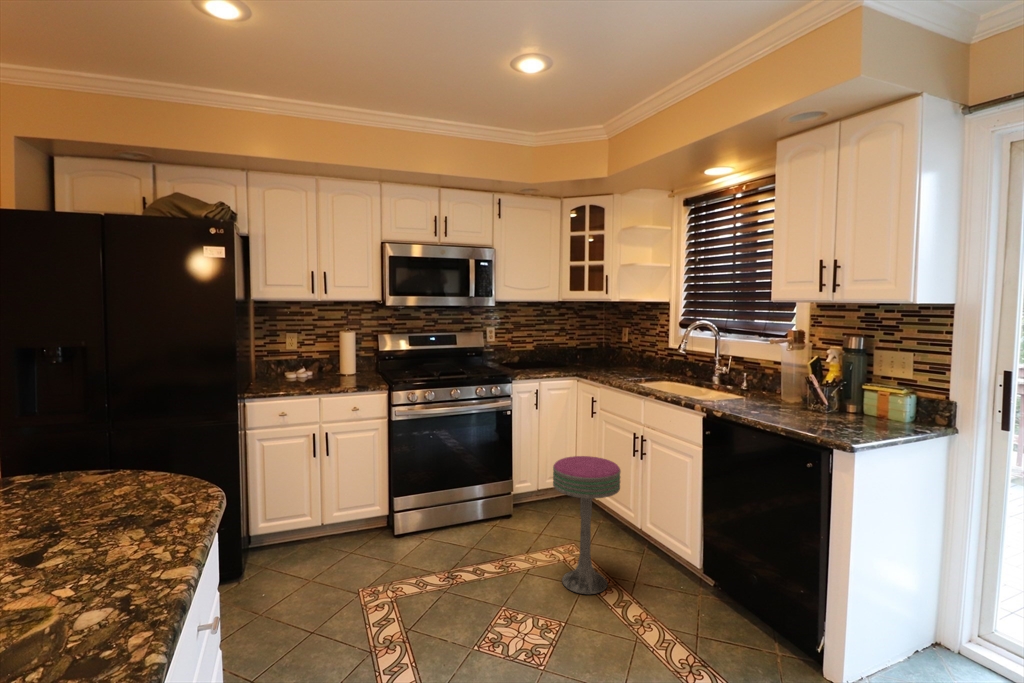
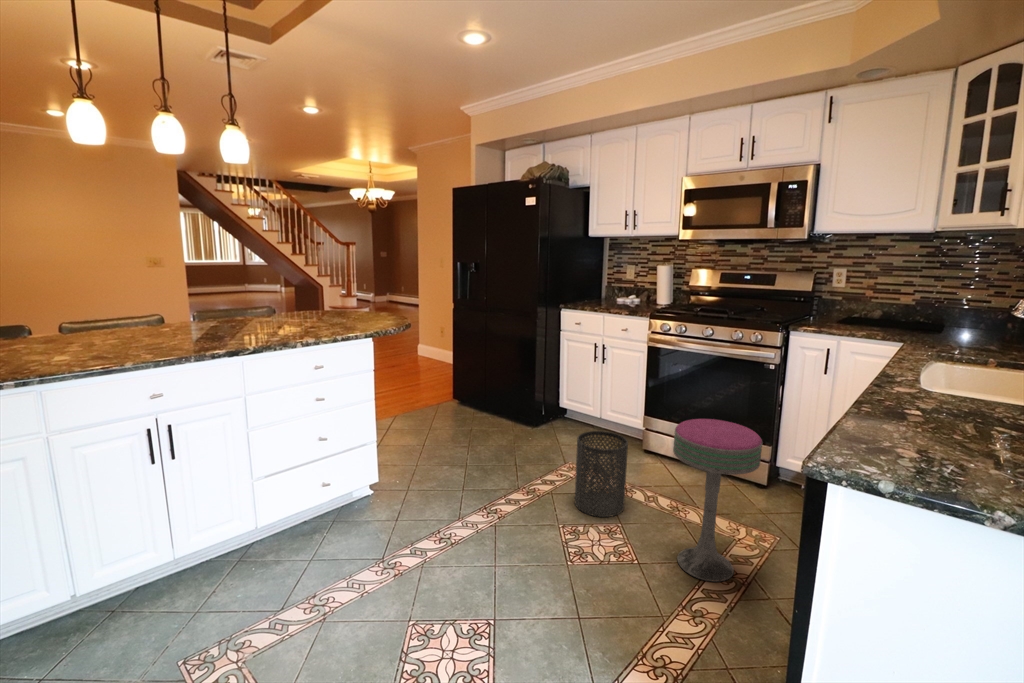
trash can: none [431,513,490,613] -> present [575,431,628,517]

